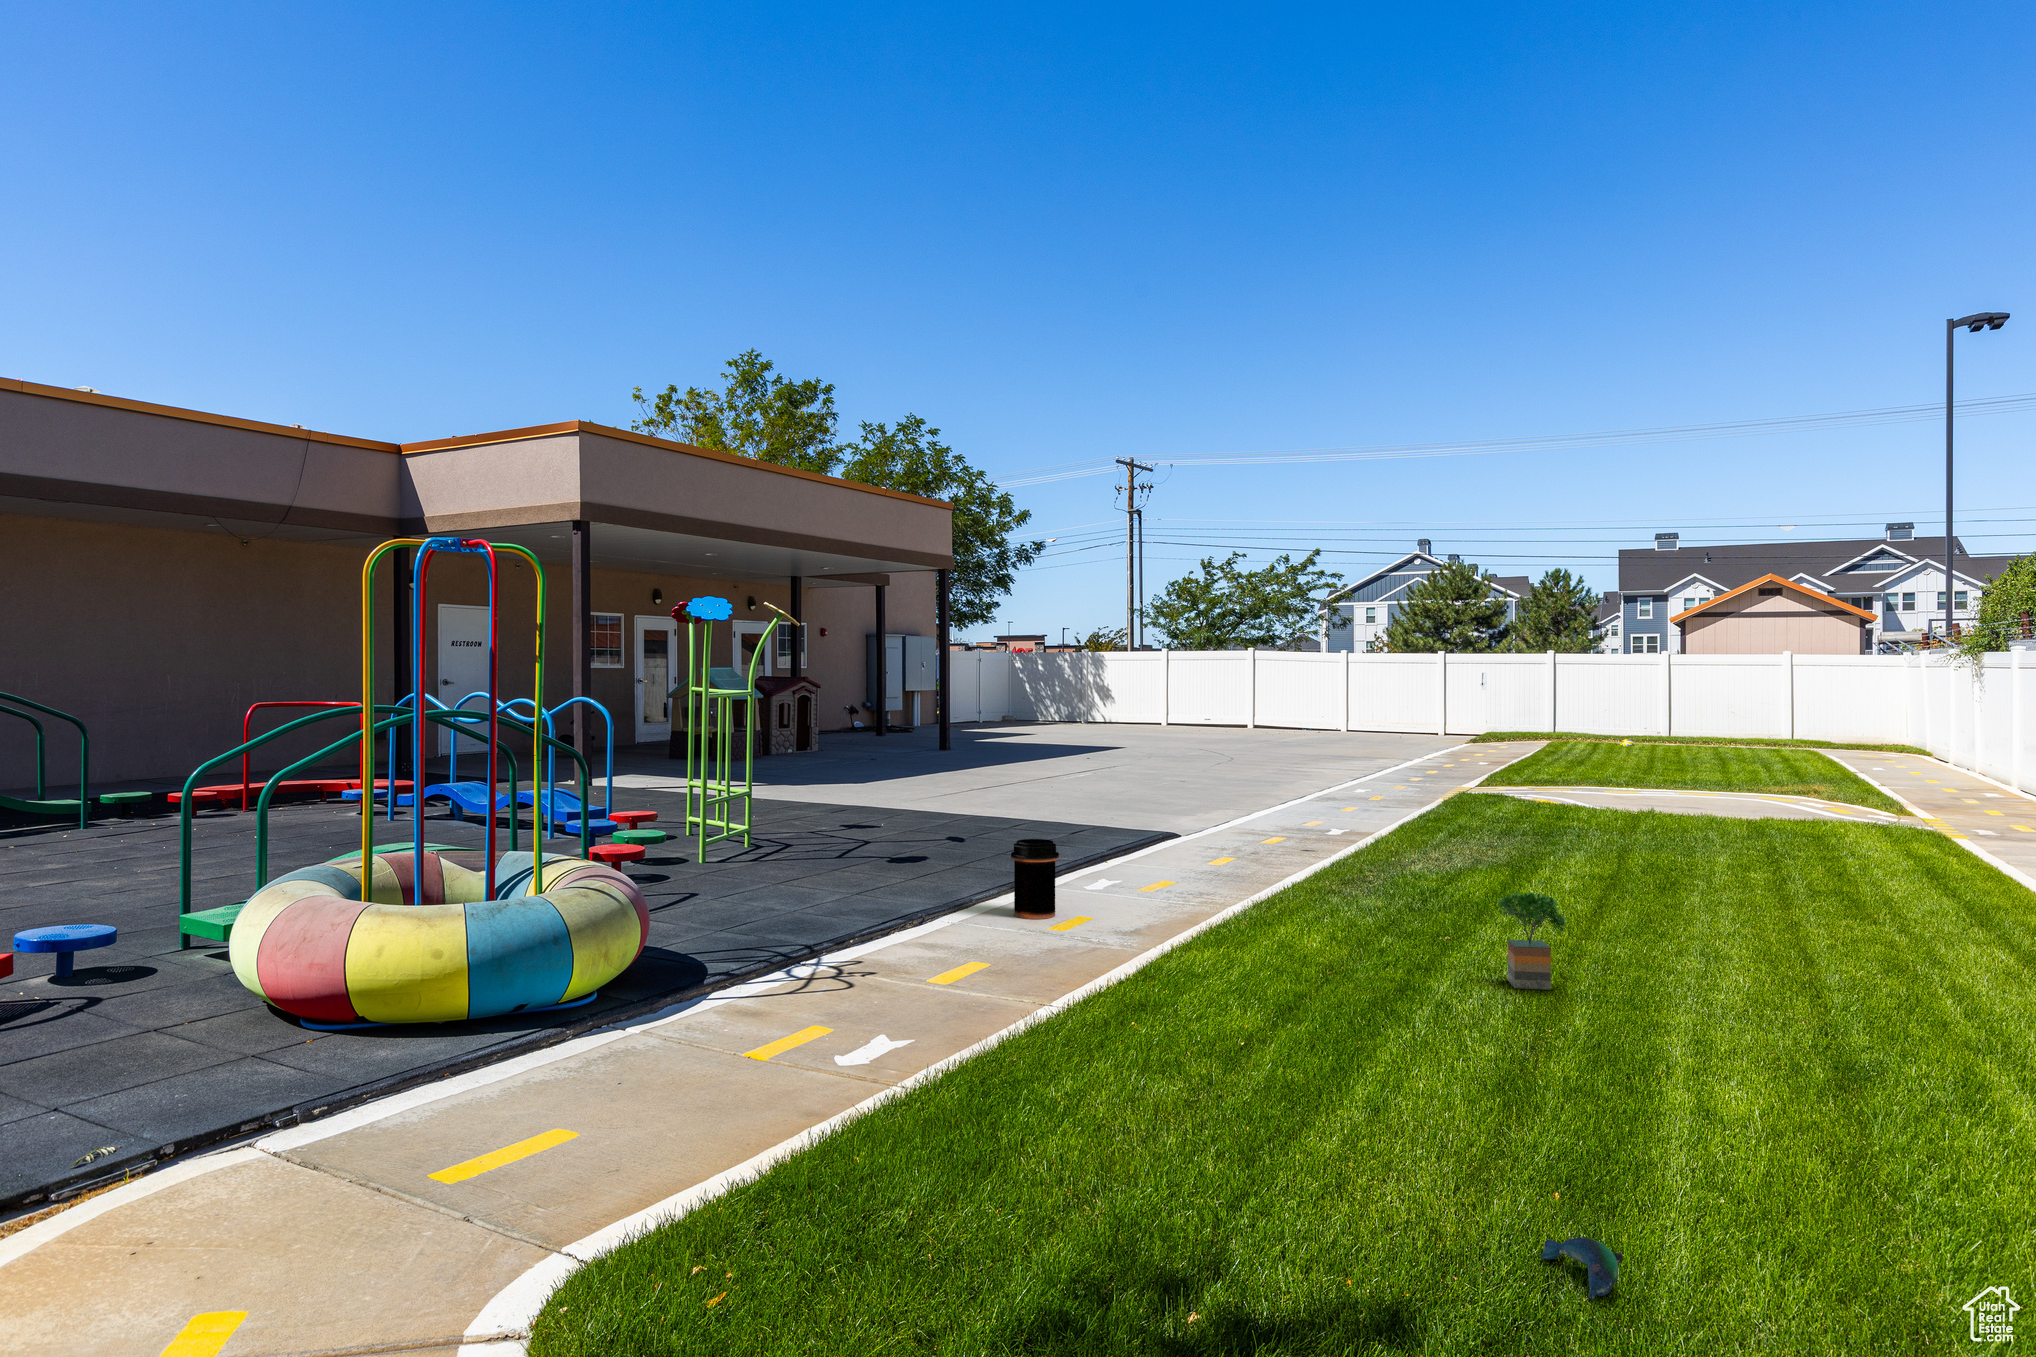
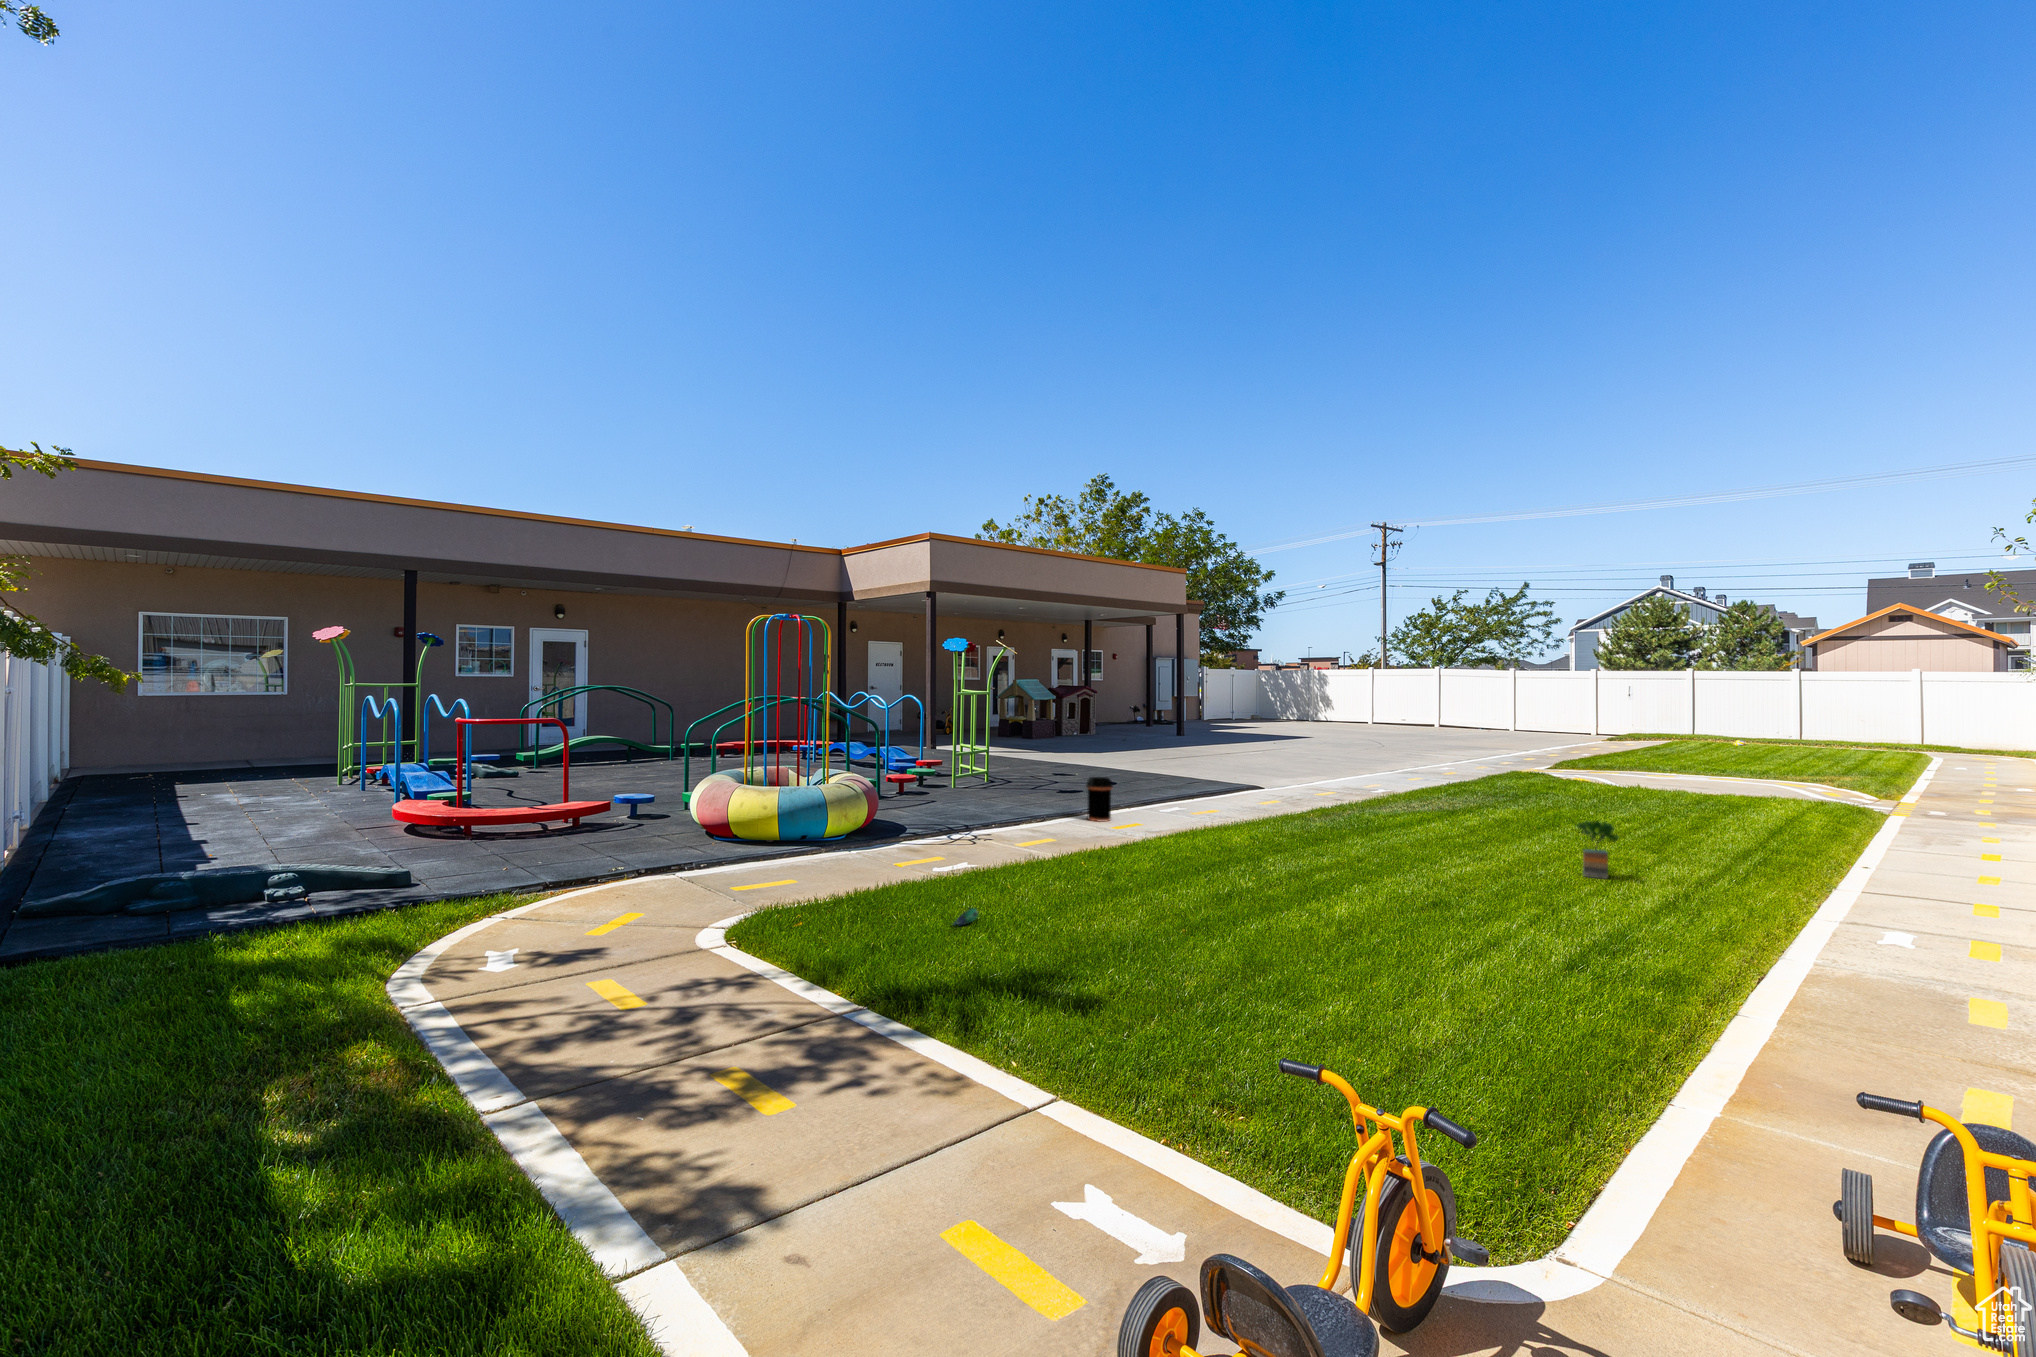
potted tree: present [1499,892,1566,990] -> present [1577,820,1618,879]
plush toy: present [1541,1237,1623,1299] -> present [954,908,978,925]

